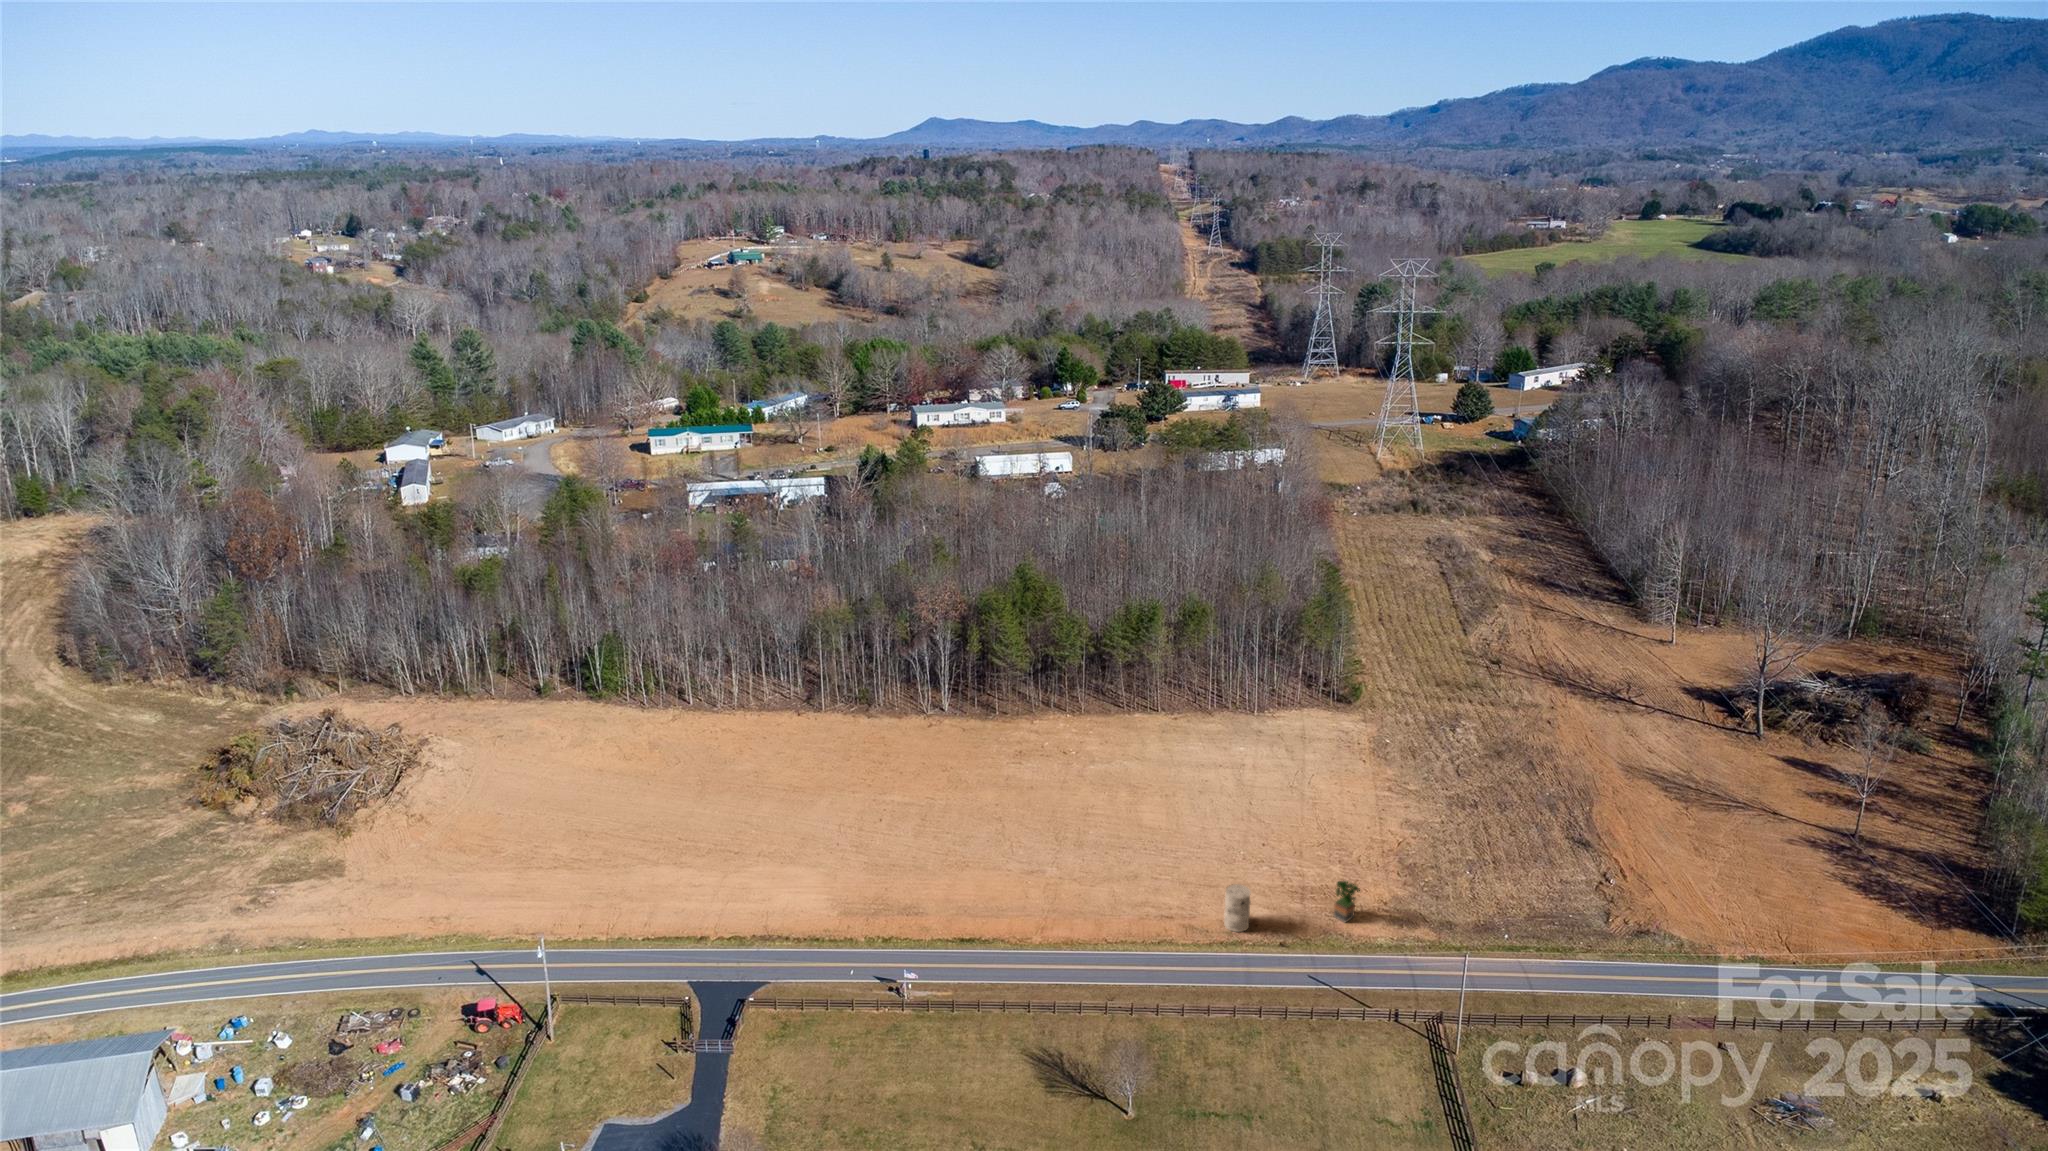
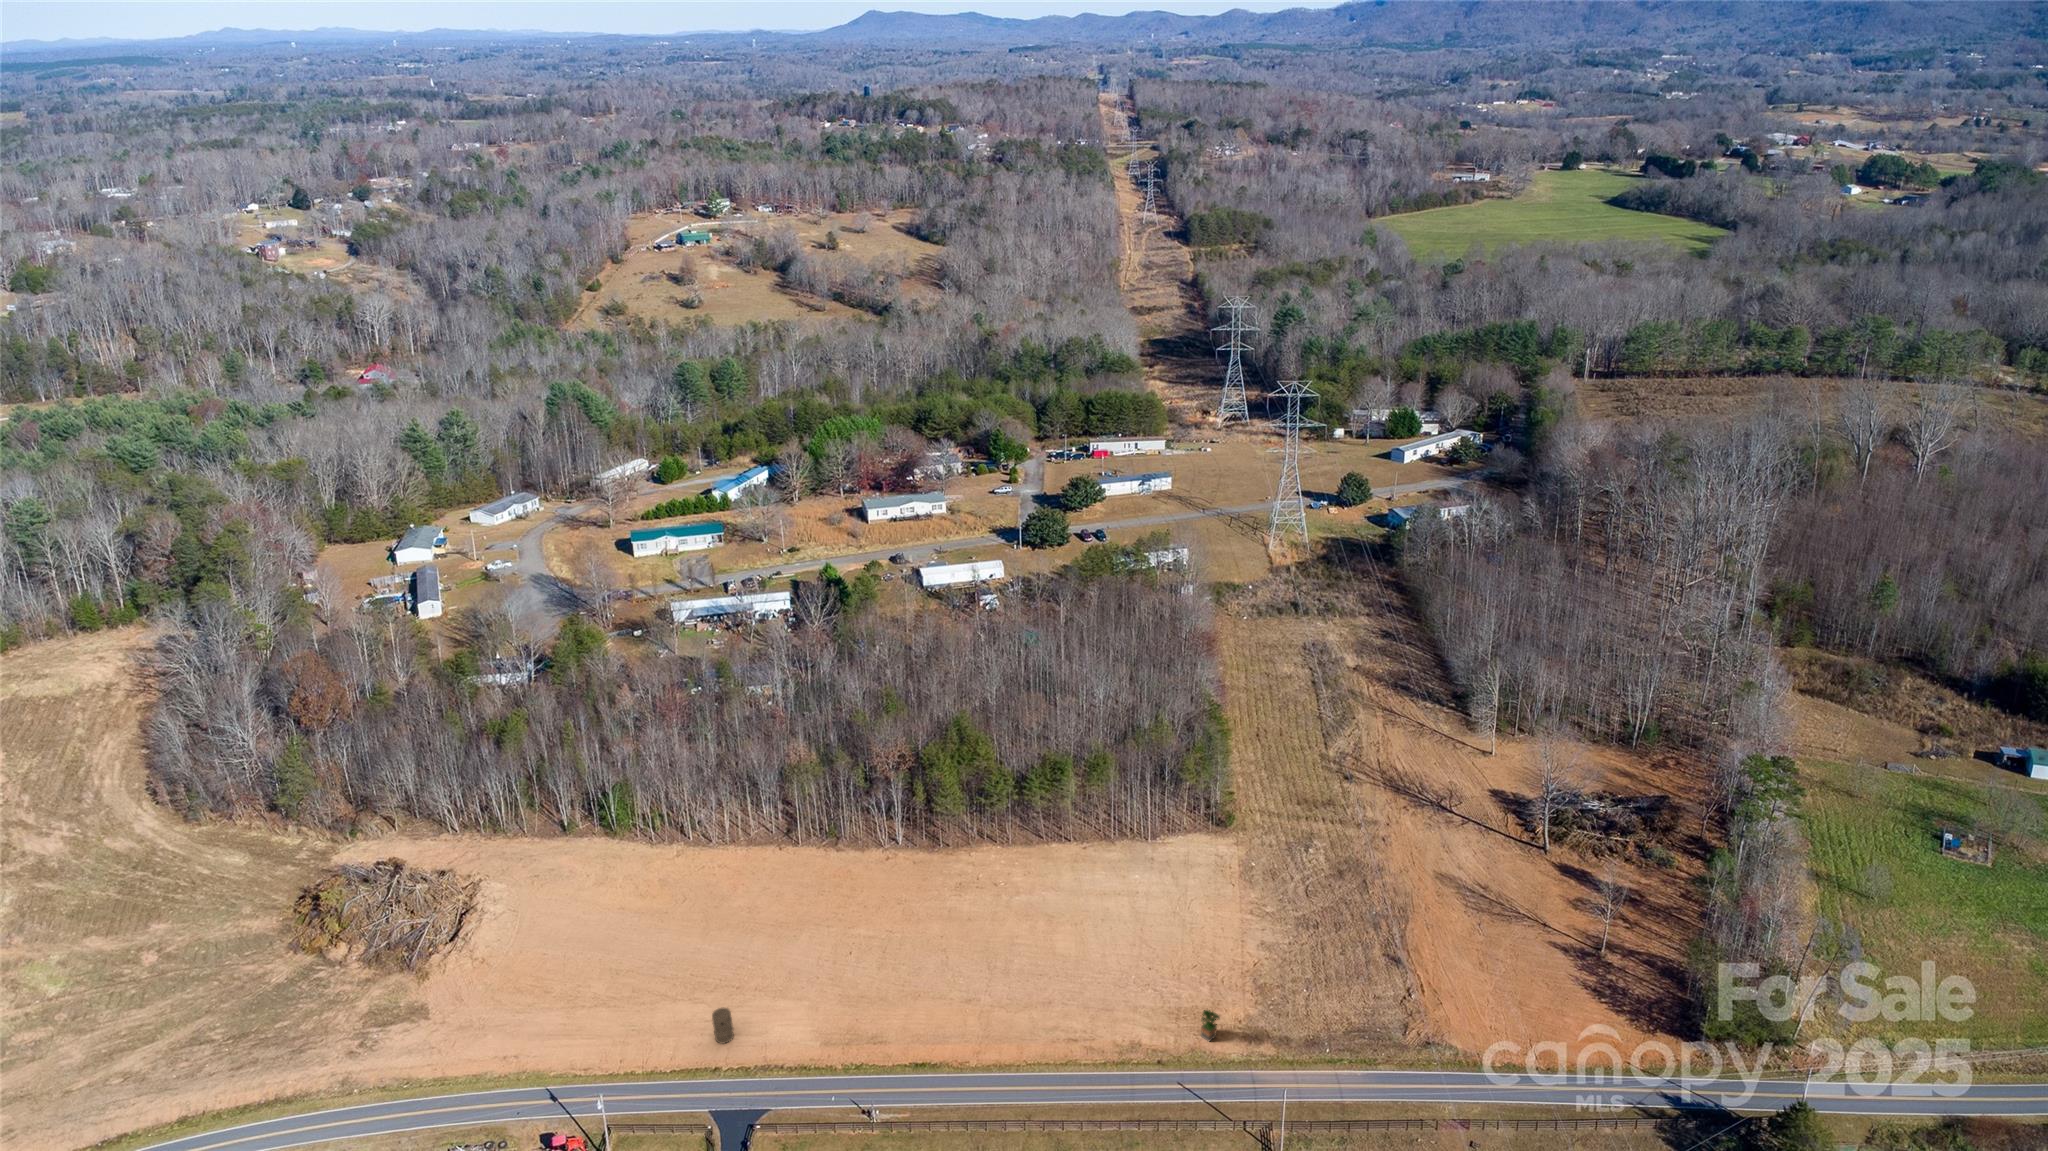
trash can: present [1224,884,1251,932] -> present [712,1008,734,1044]

